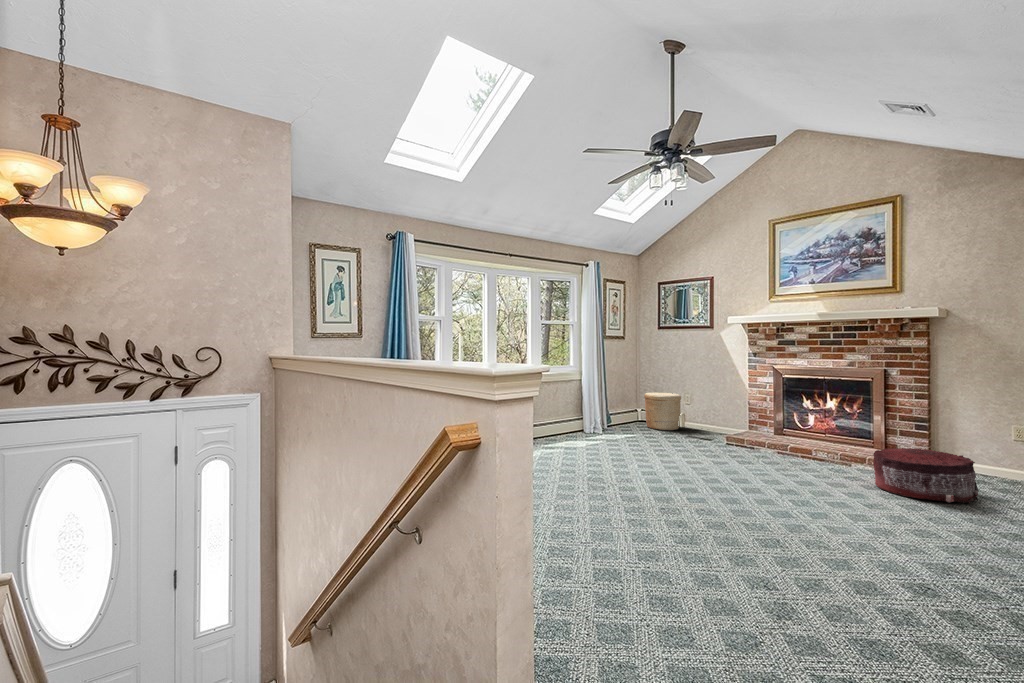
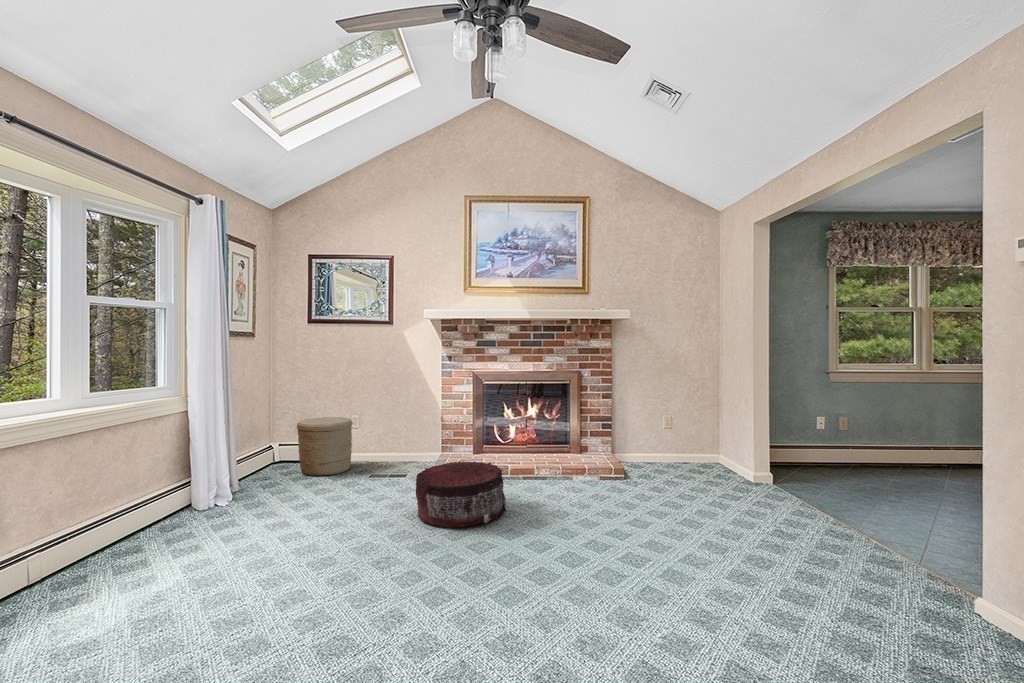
pouf: present [873,448,979,504] -> present [416,461,506,528]

